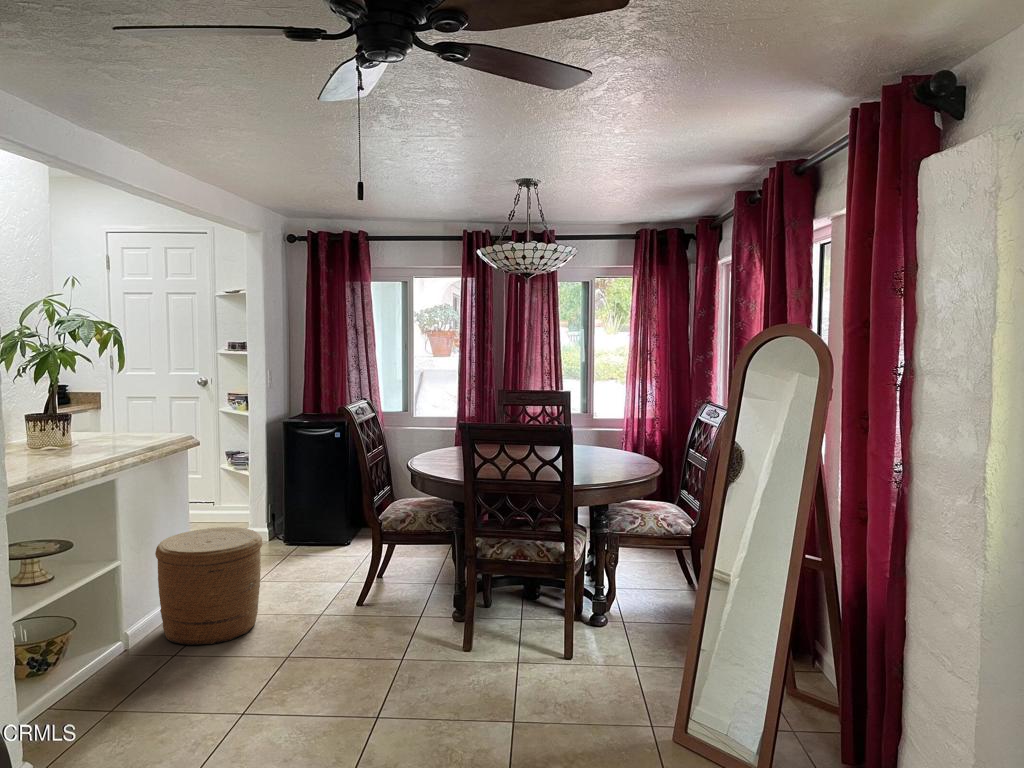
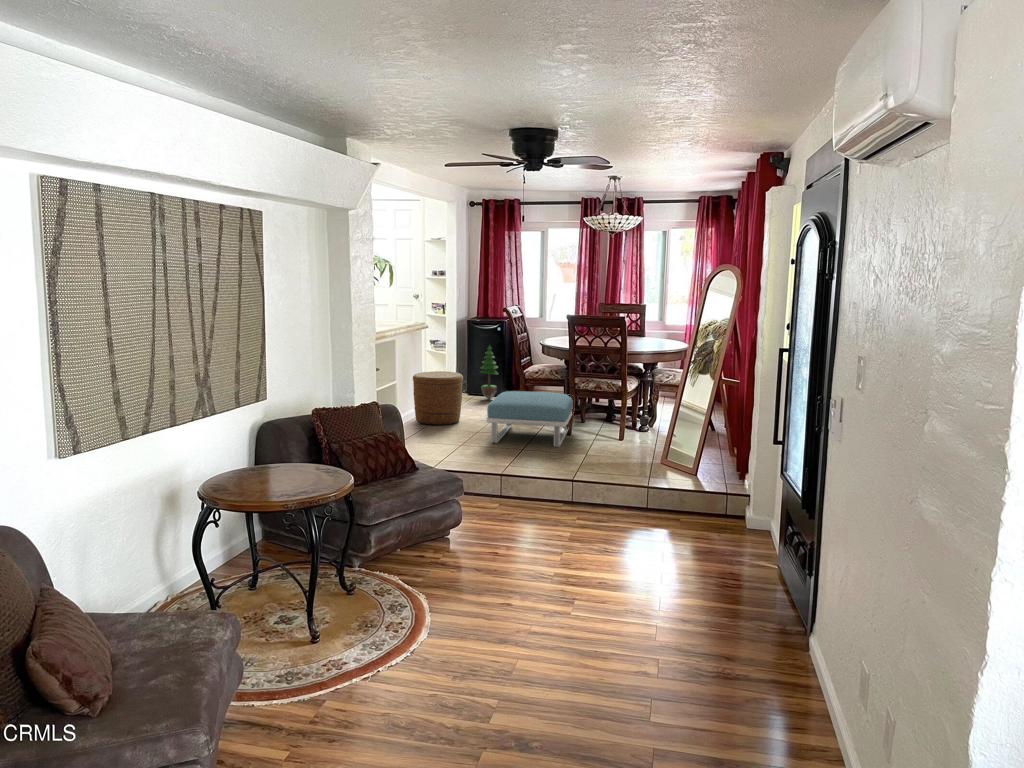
potted tree: none [303,461,338,553] -> present [480,345,498,399]
footstool: none [298,568,477,706] -> present [486,391,573,447]

